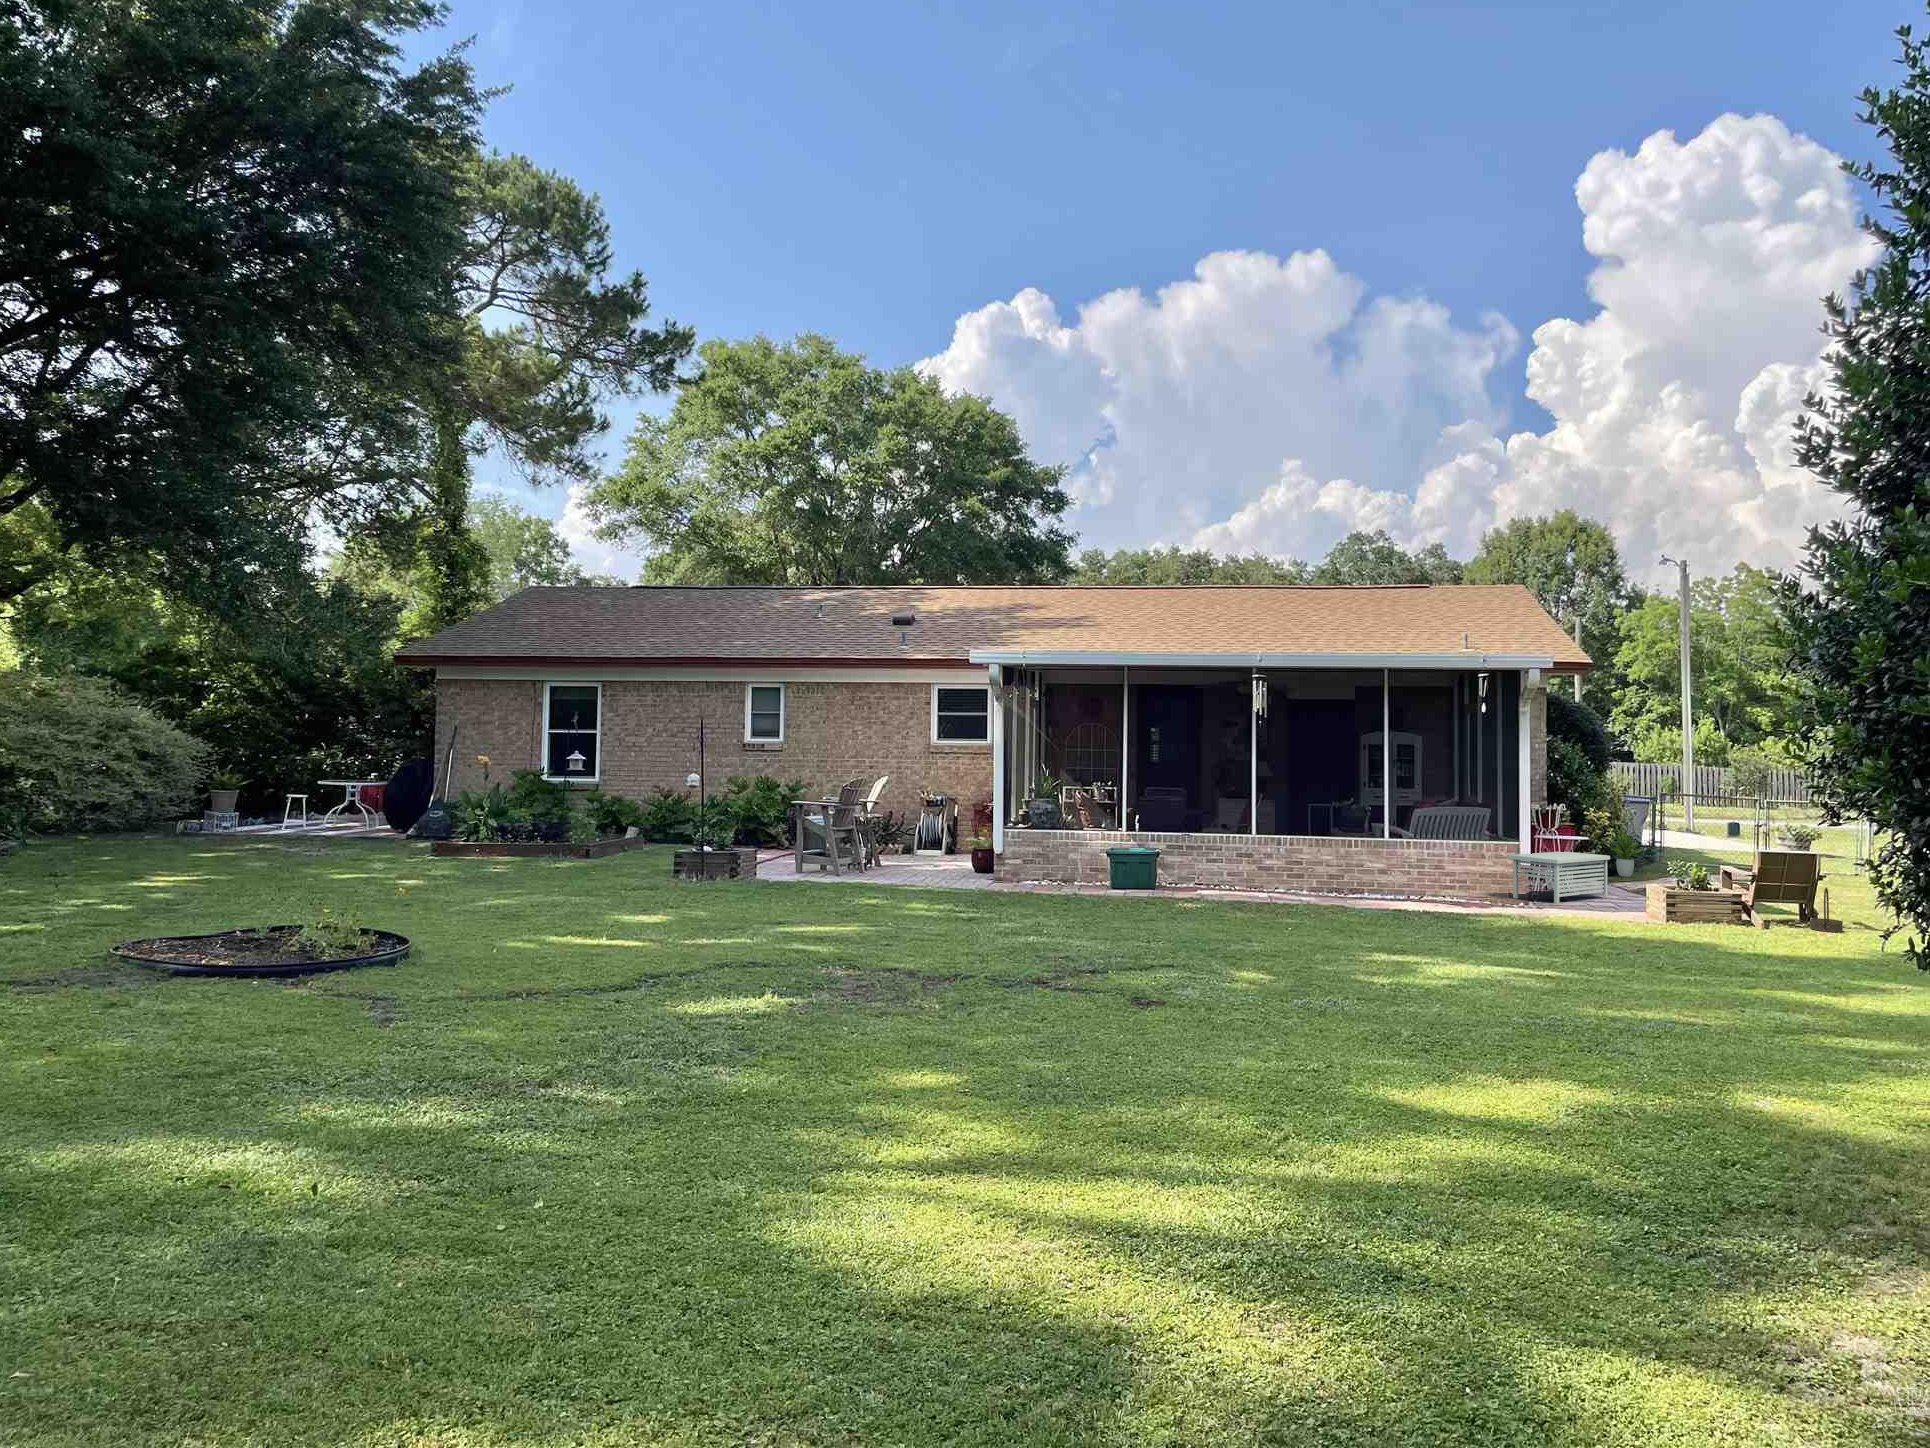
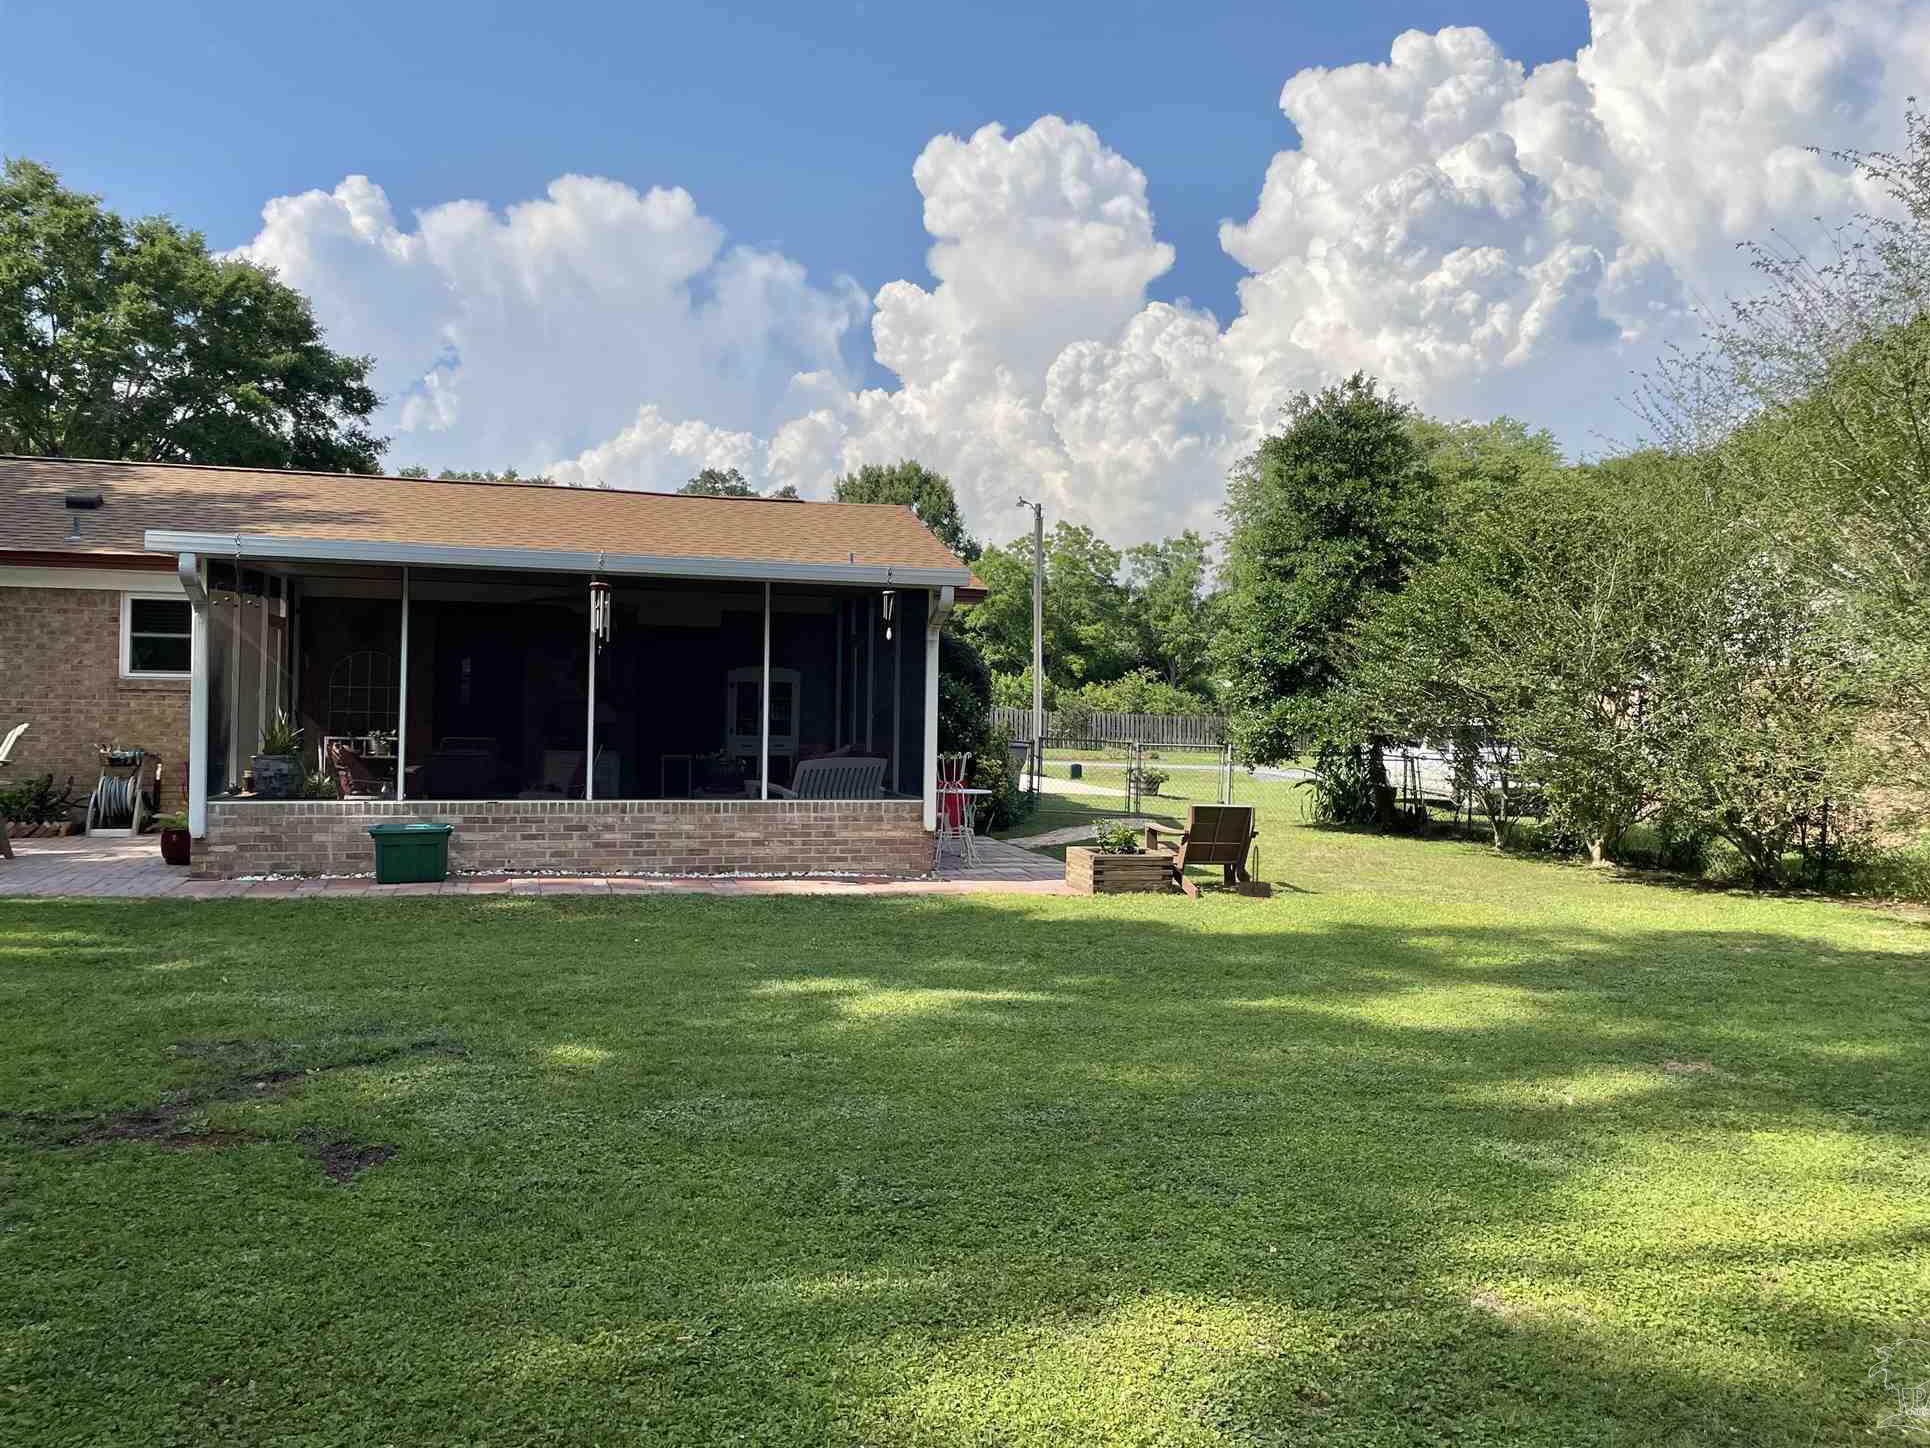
potted plant: present [1613,831,1643,877] -> none [1053,781,1087,836]
storage bench: present [1509,851,1610,904] -> none [920,809,1039,876]

